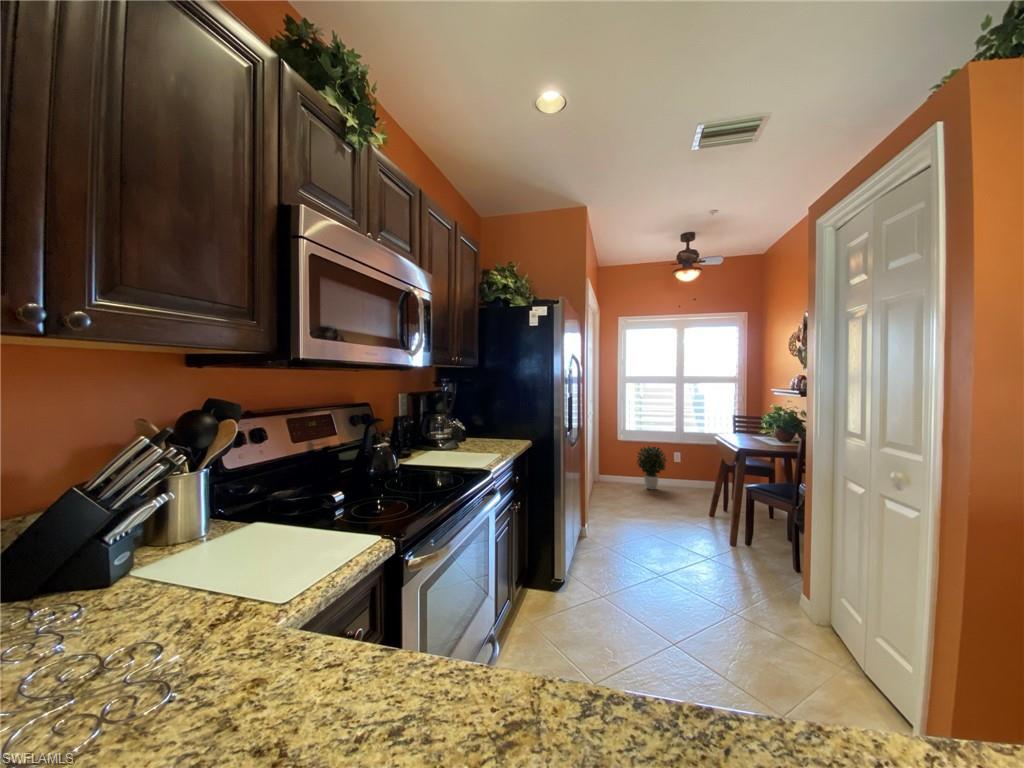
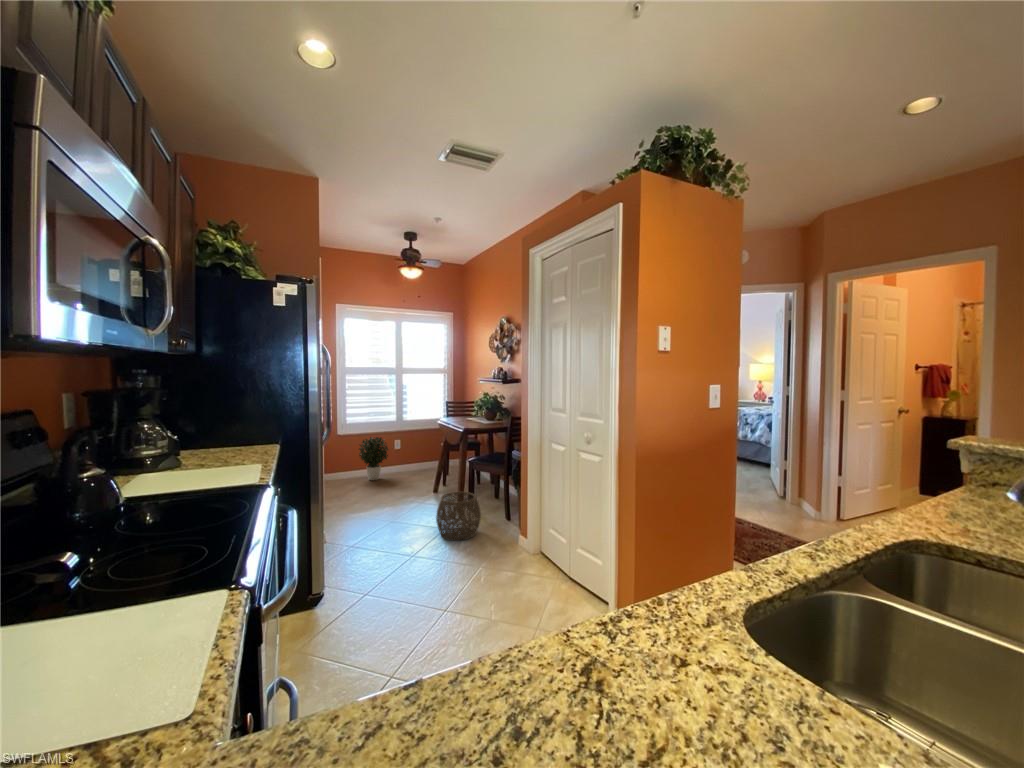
woven basket: none [694,517,752,576] -> present [436,492,481,540]

